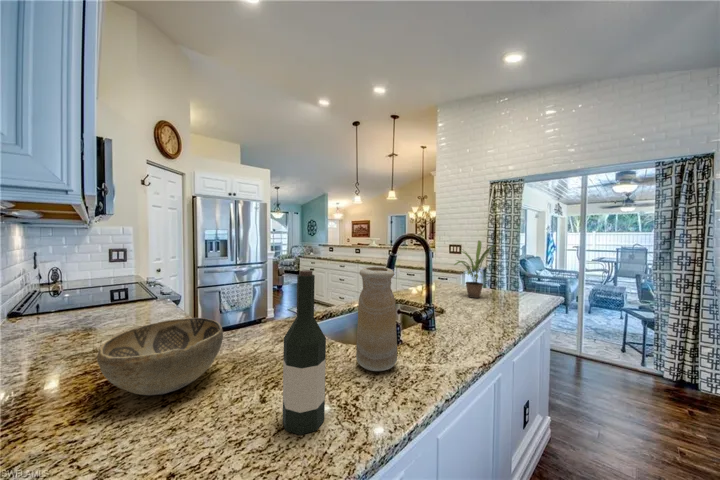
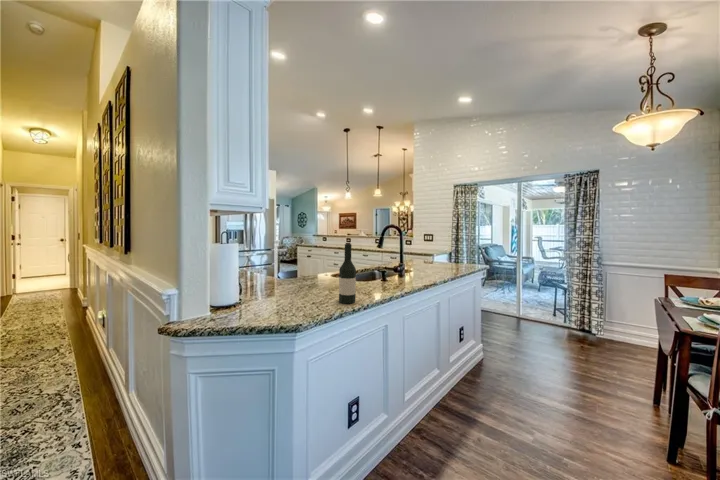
potted plant: present [455,241,496,298] -> none [420,231,451,269]
vase: present [356,267,397,371] -> none [364,244,383,292]
decorative bowl: present [97,318,223,395] -> none [257,269,304,297]

